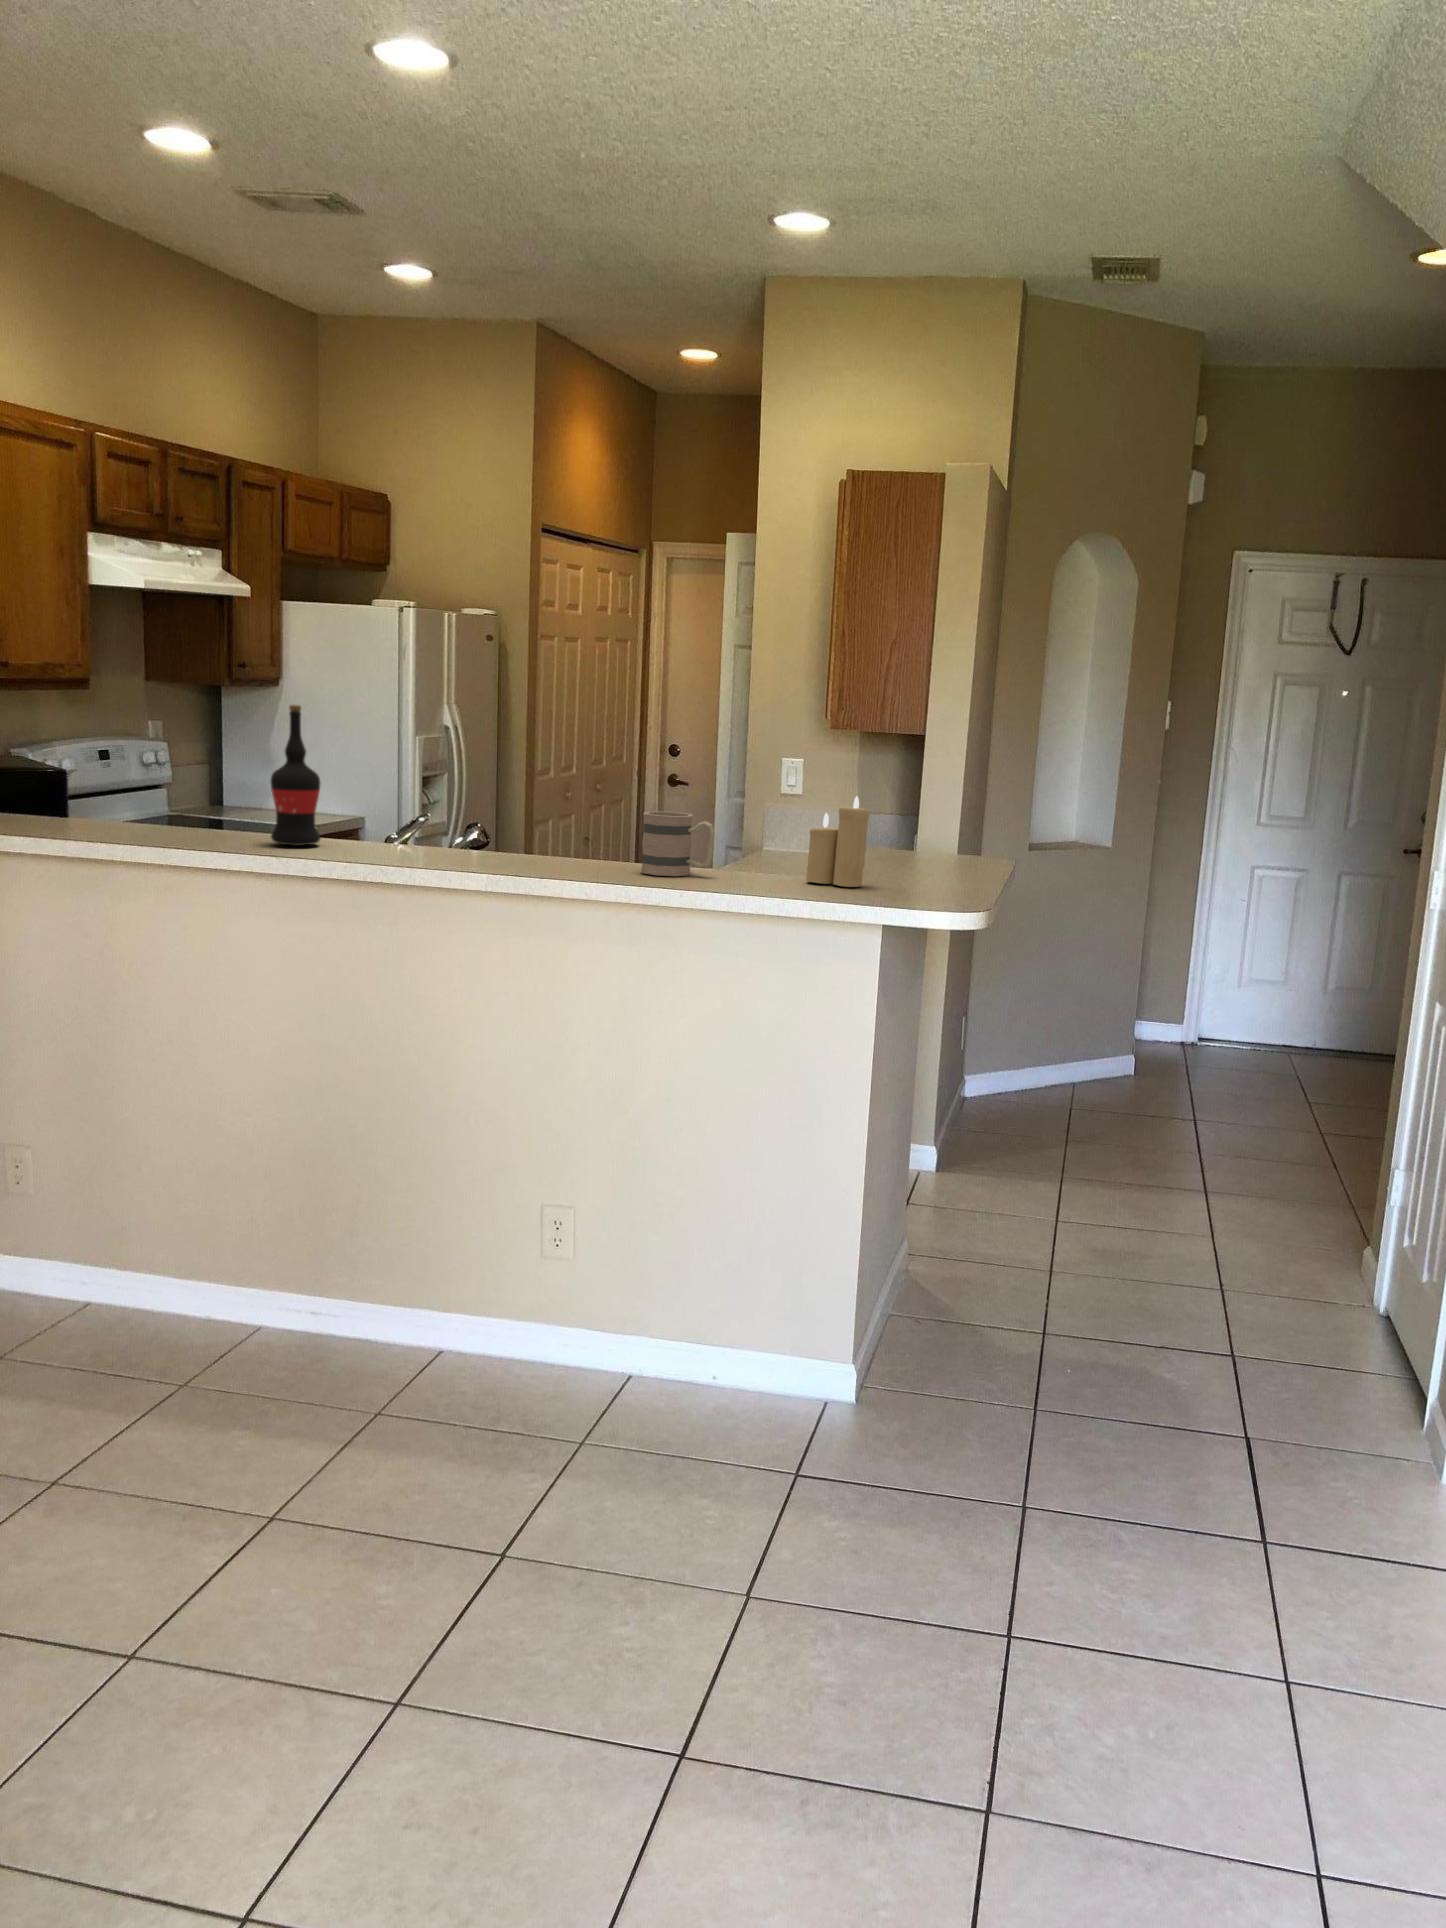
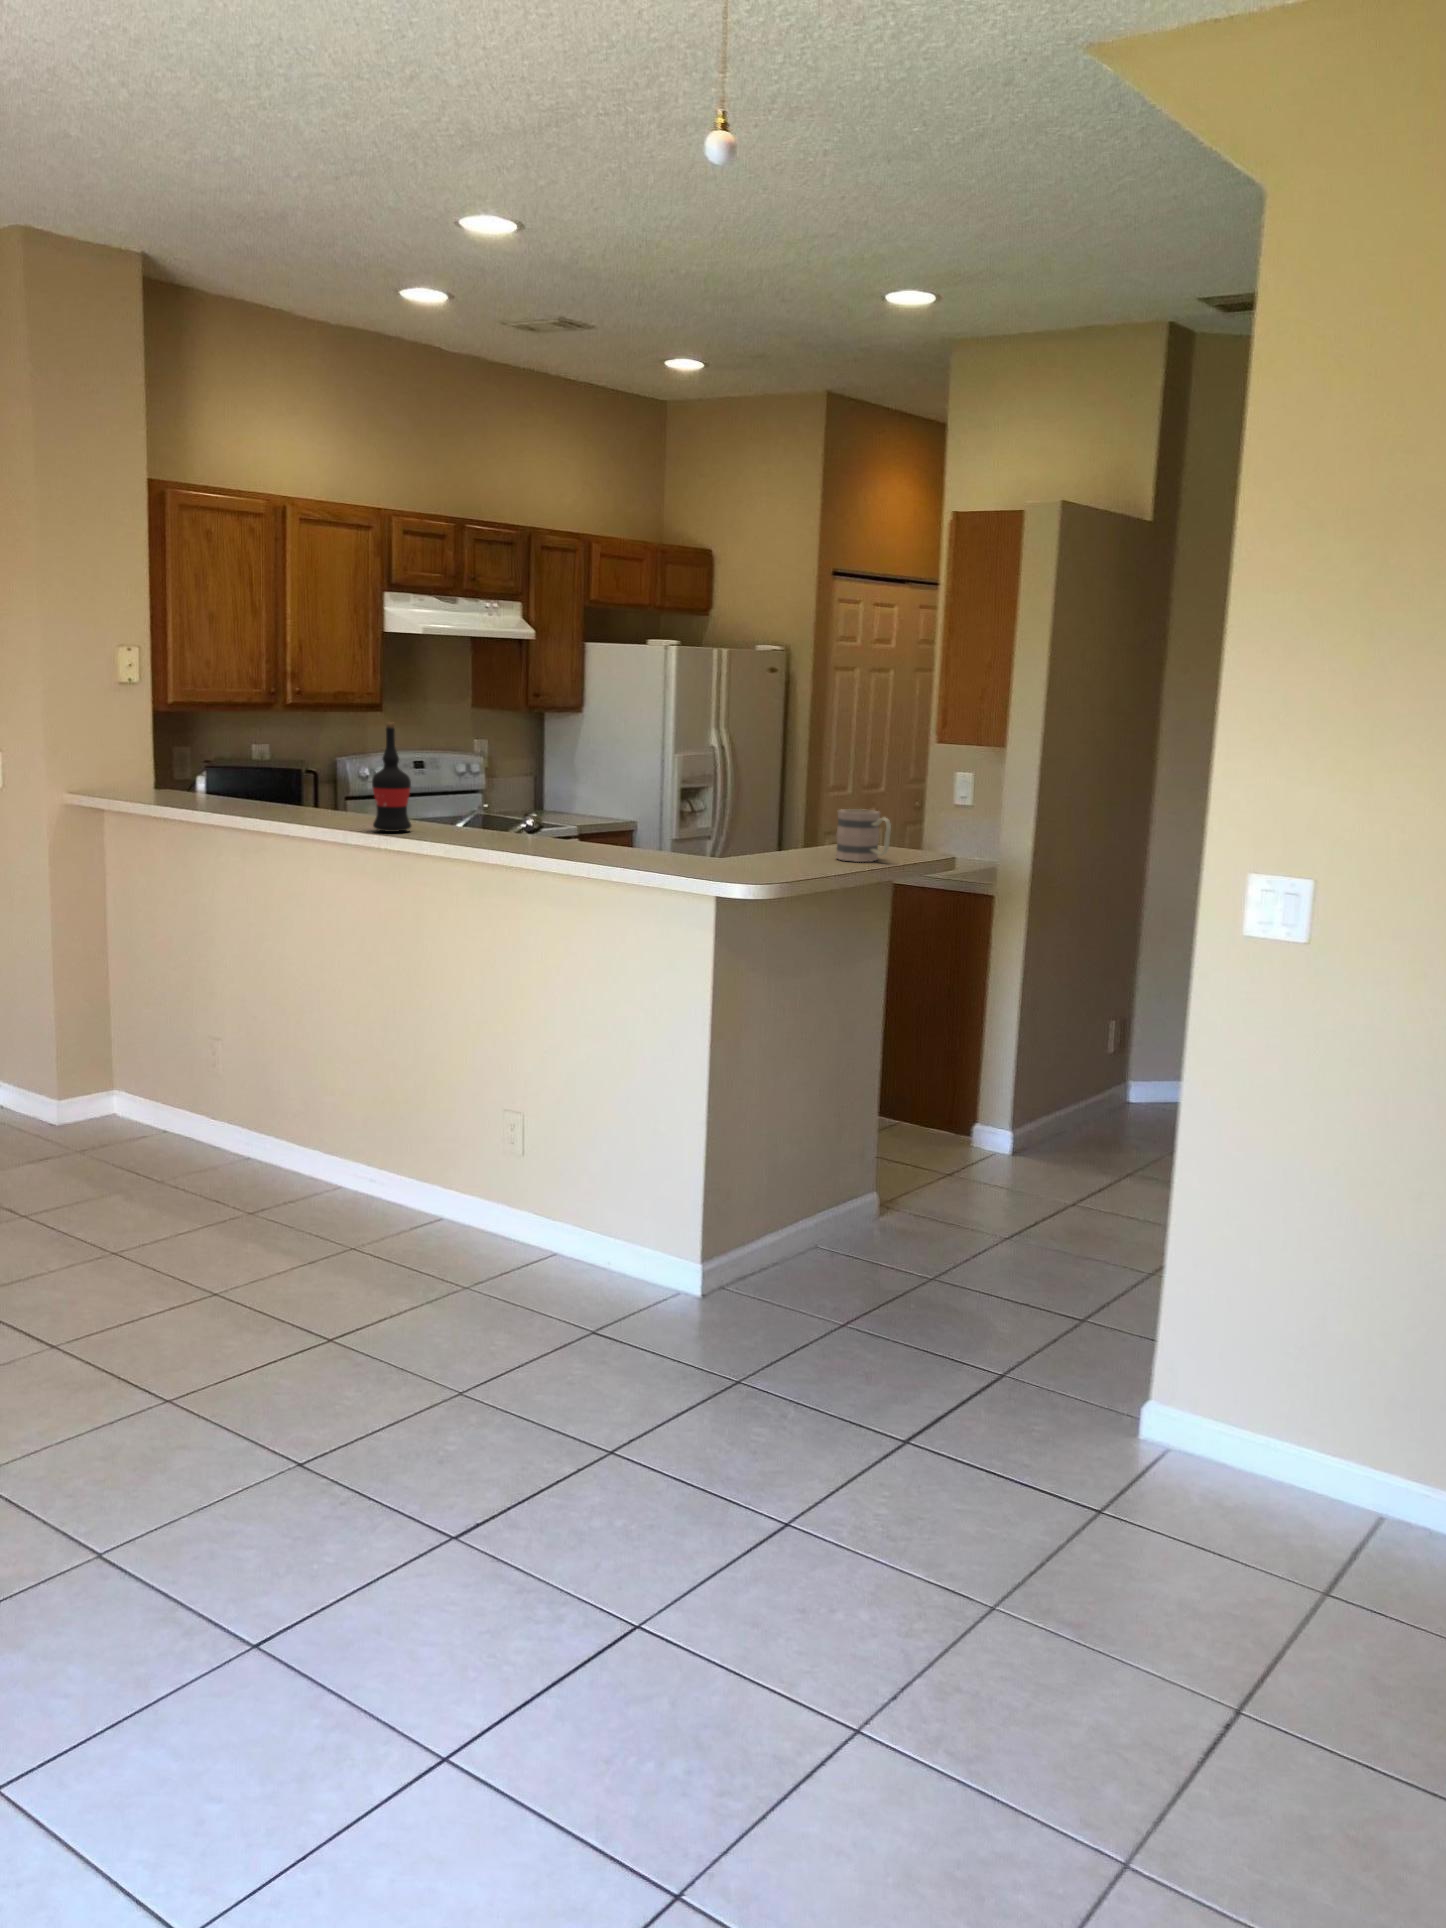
candle: present [806,796,870,887] -> none [707,796,752,876]
mug: present [641,811,715,876] -> present [836,809,891,862]

